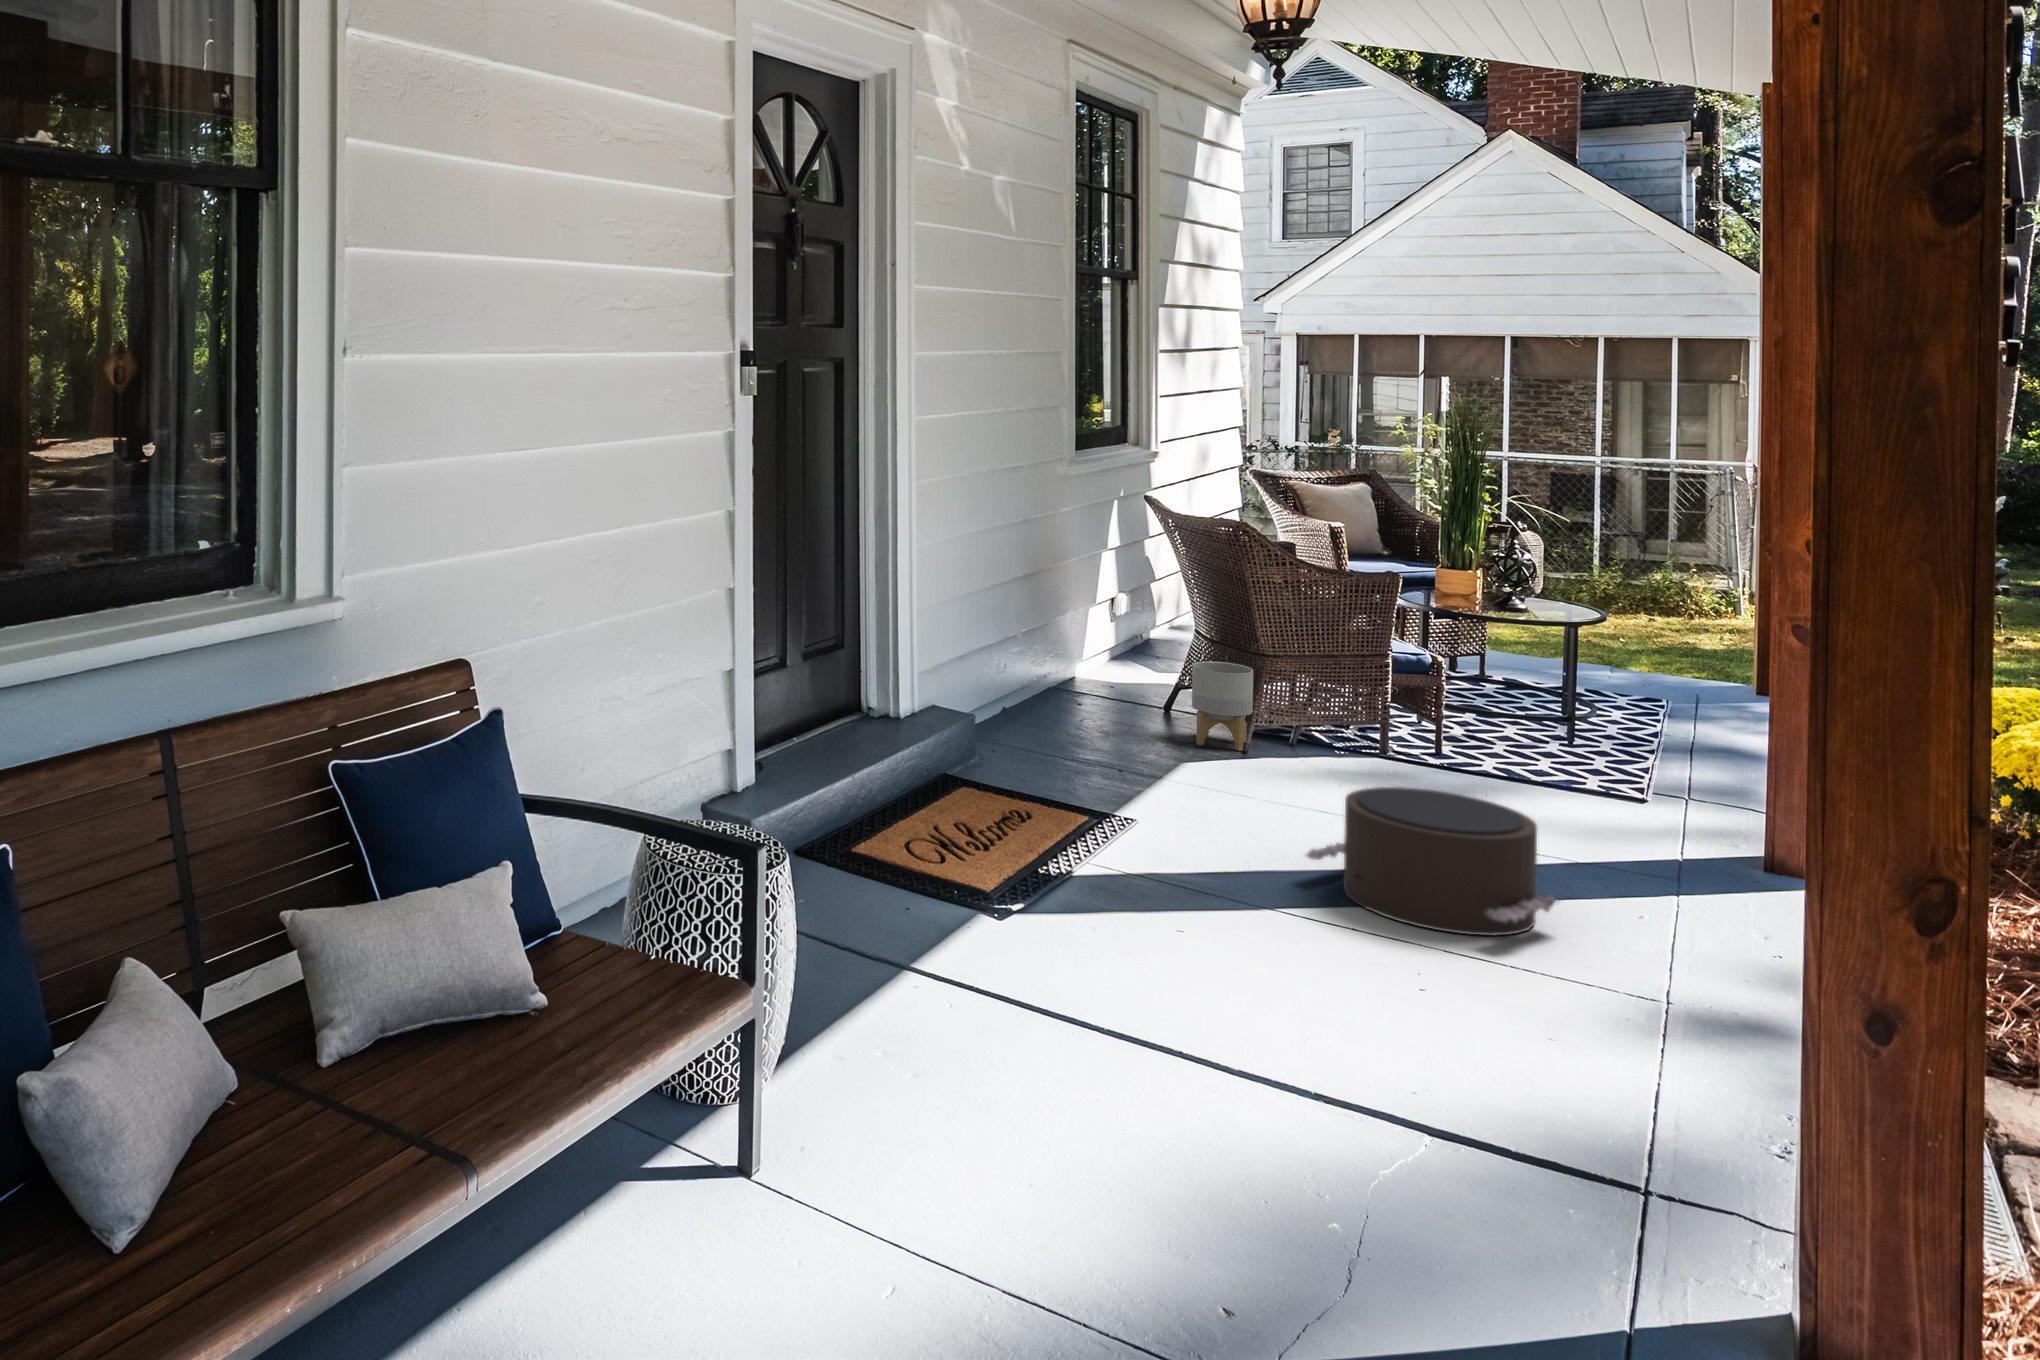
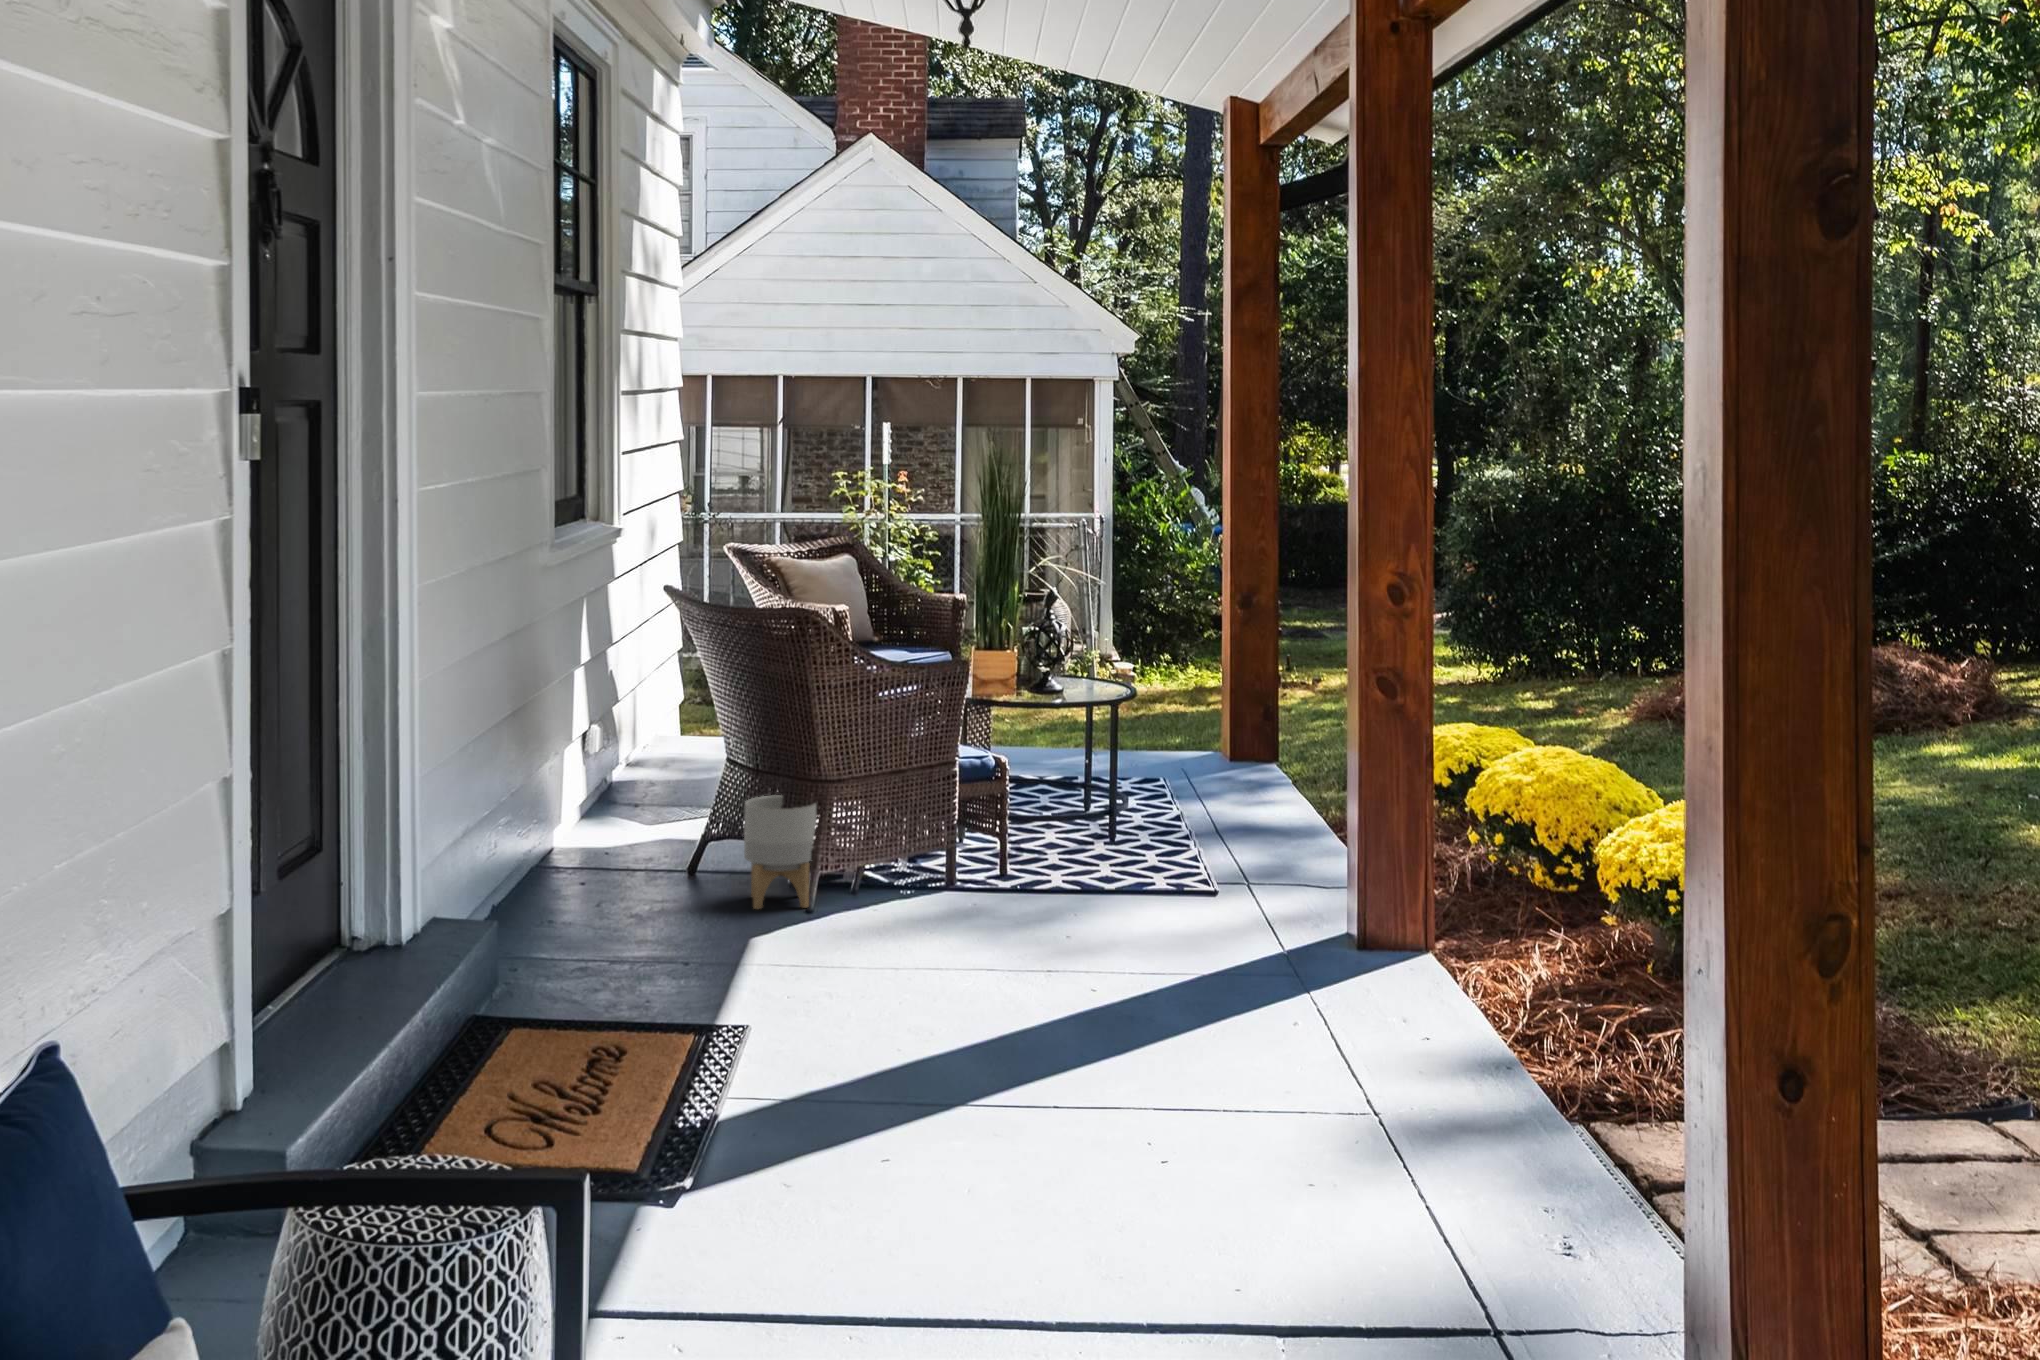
pouf: present [1305,787,1556,936] -> none [983,915,1253,1088]

